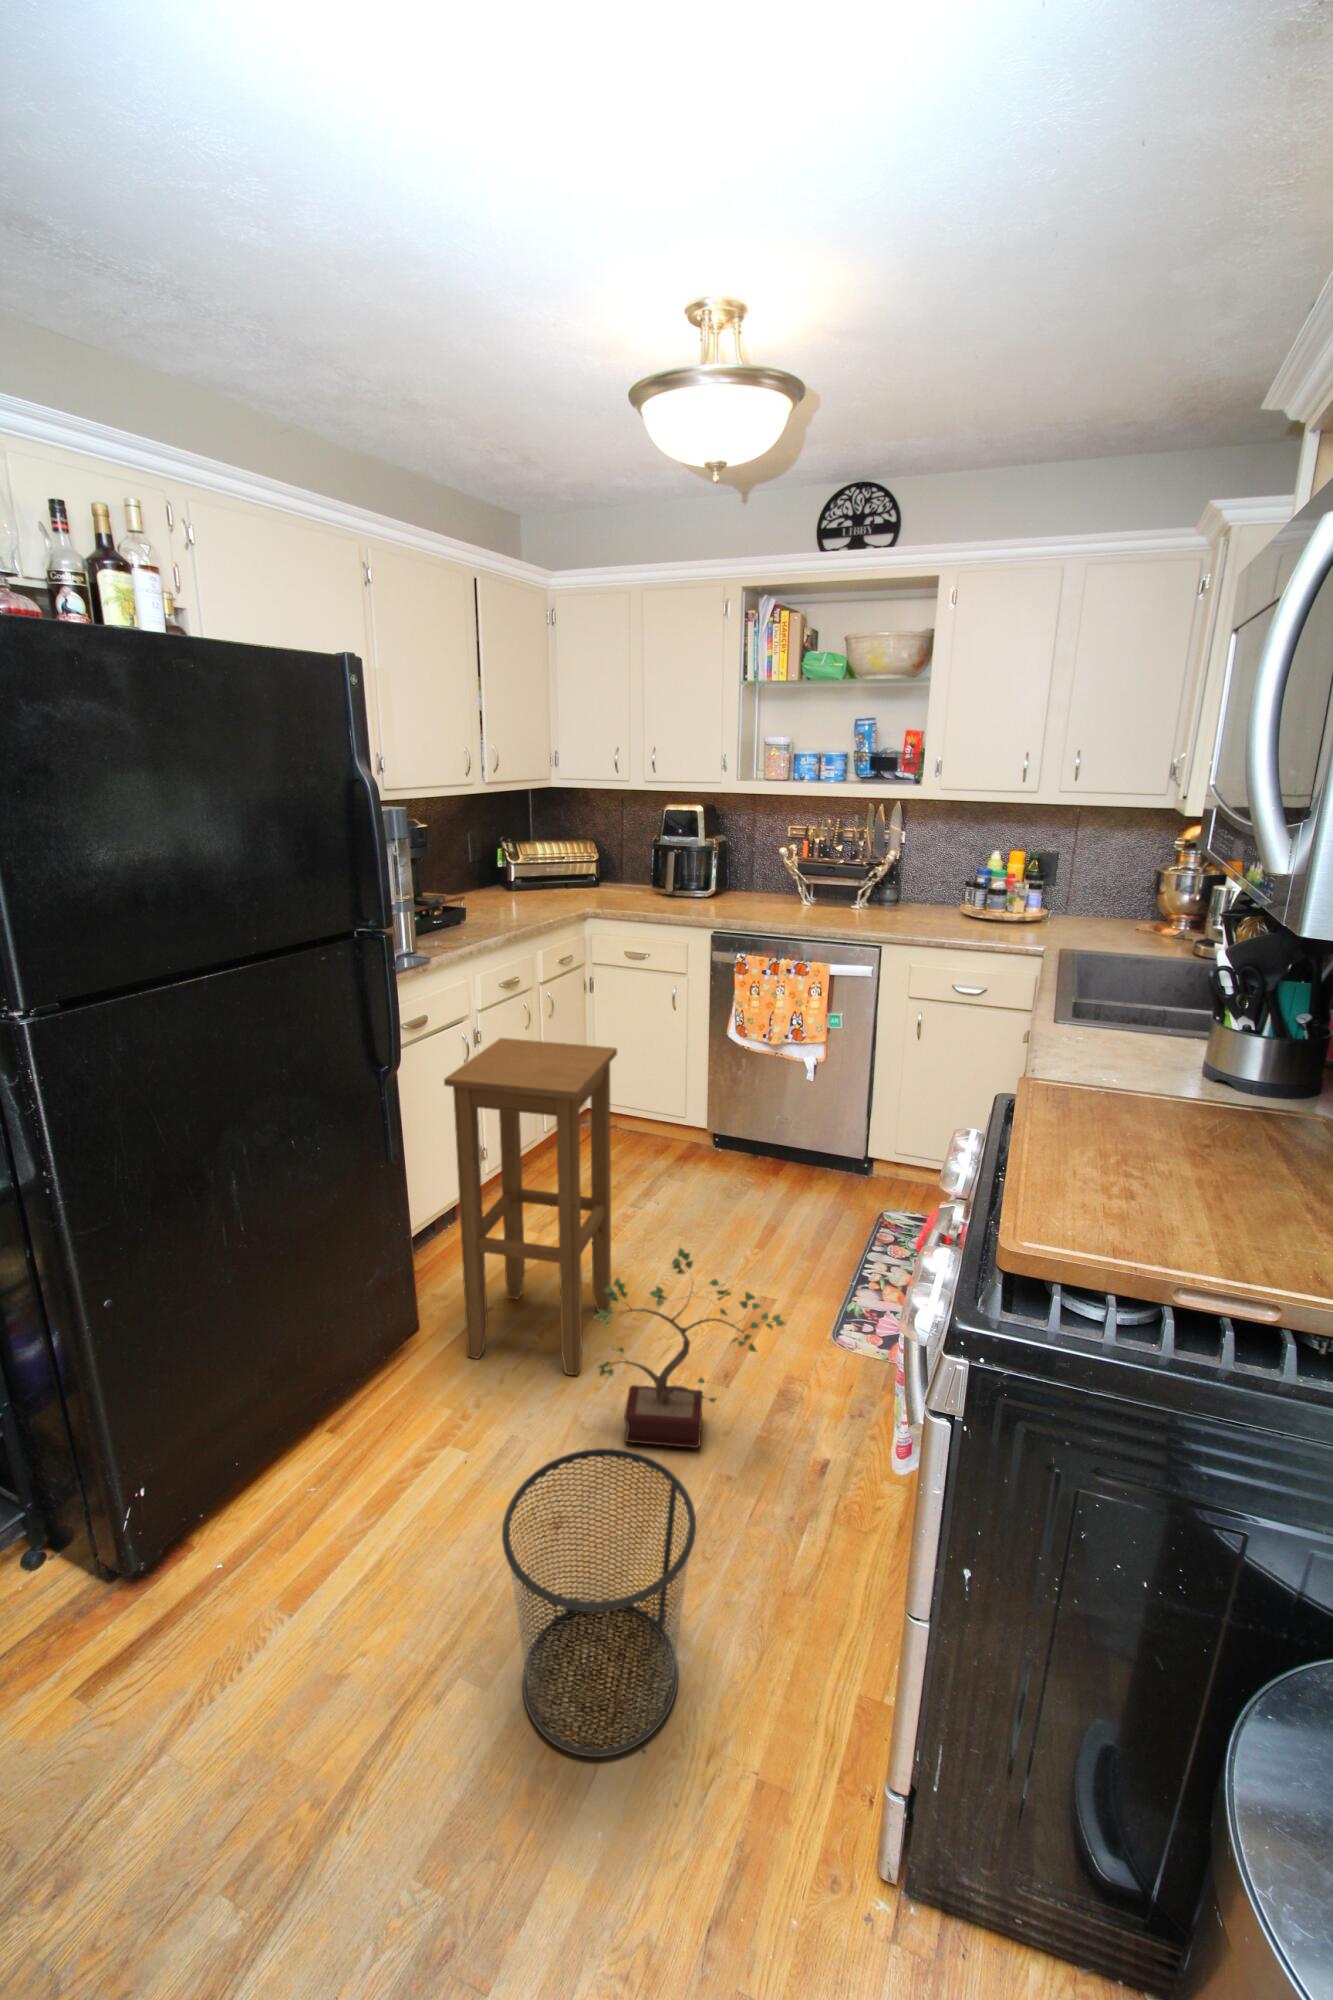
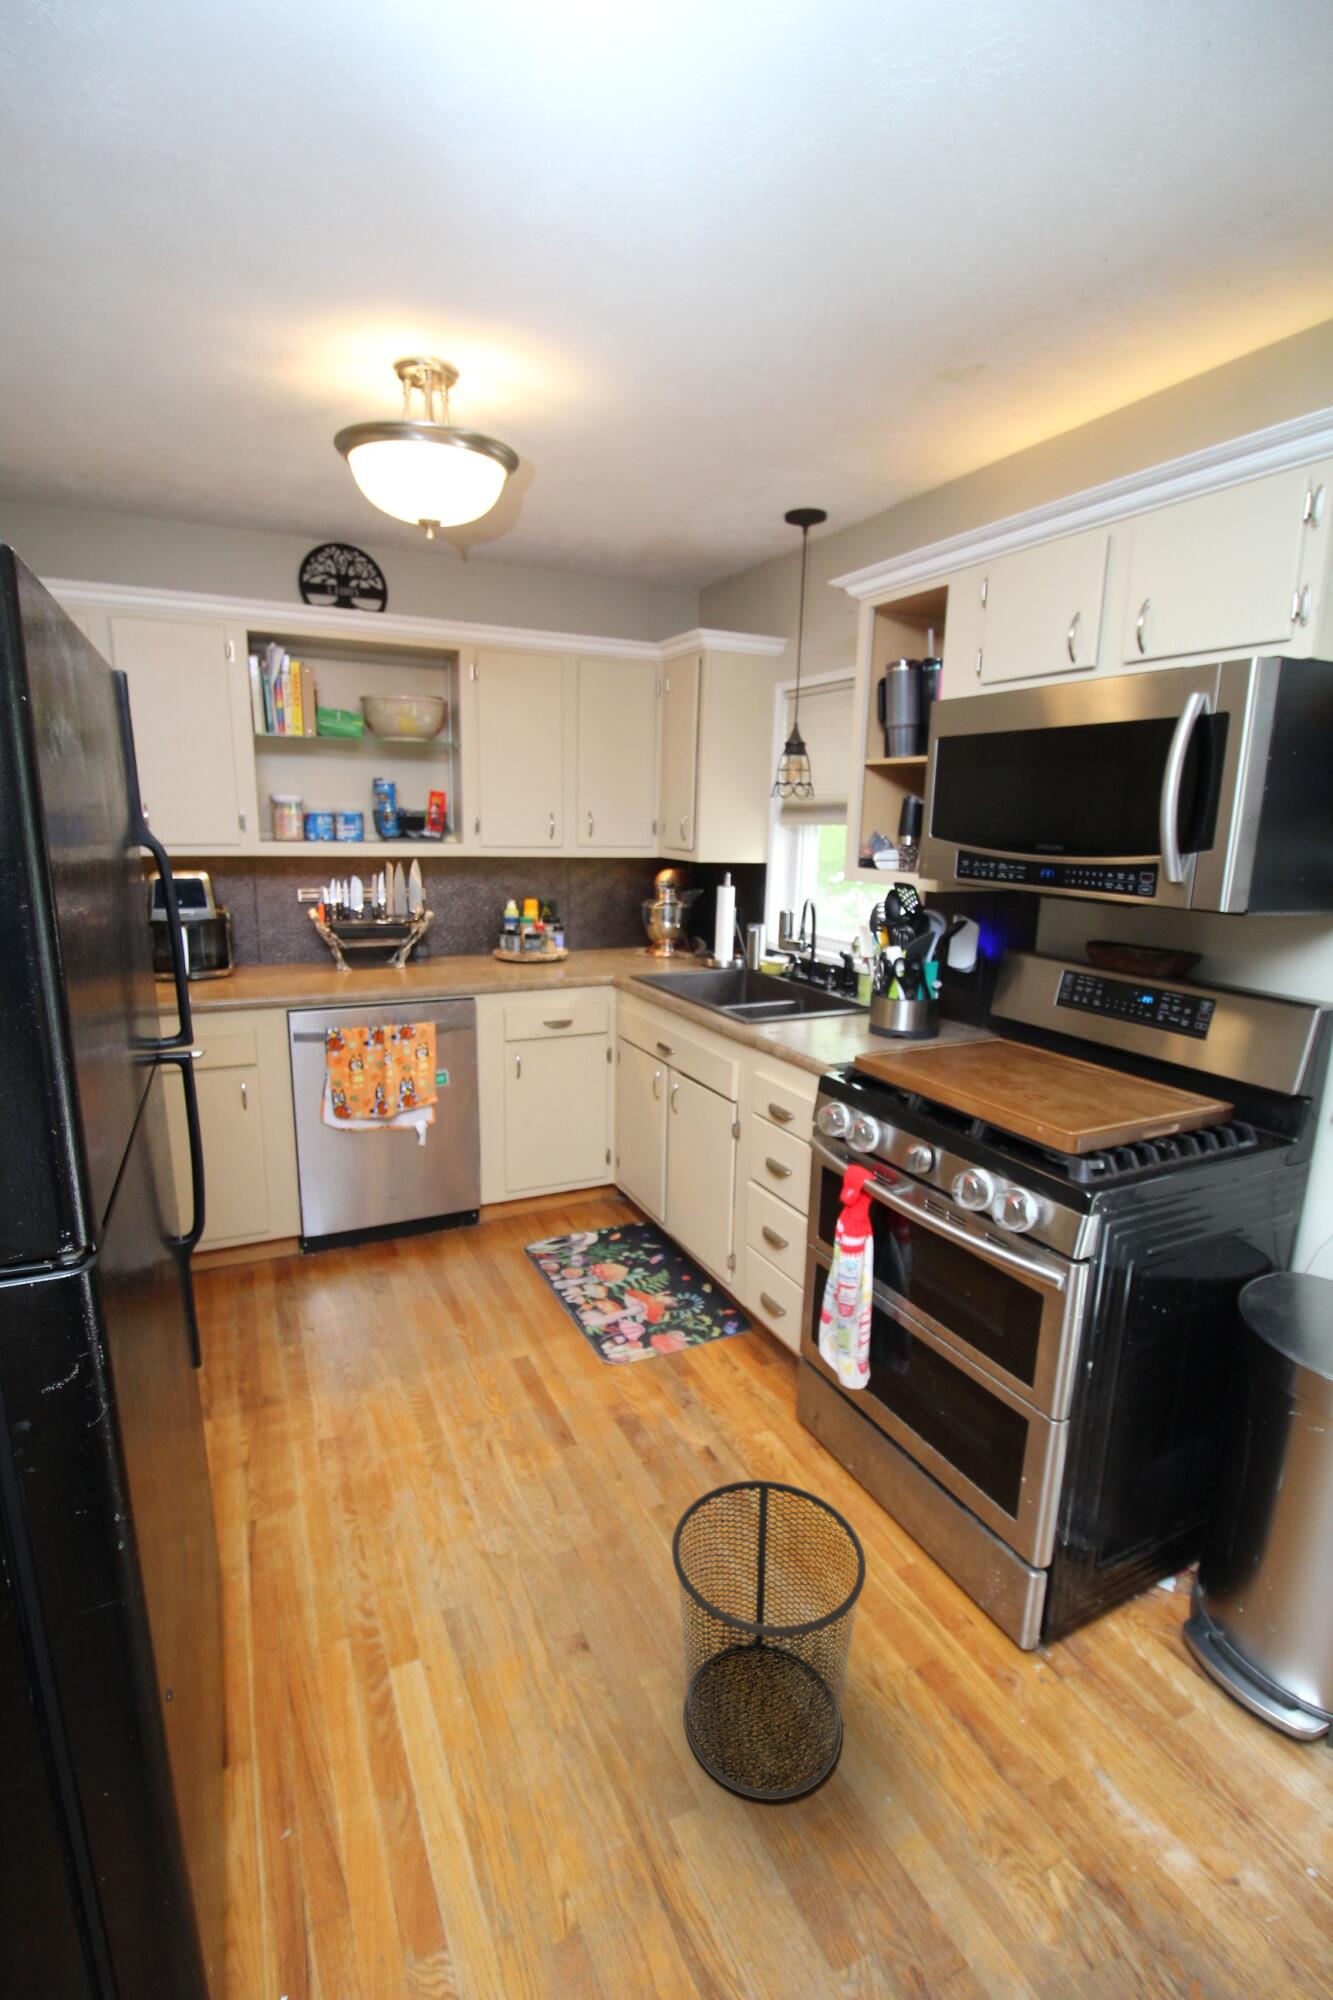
stool: present [444,1038,617,1375] -> none [220,1141,442,1600]
potted plant: present [594,1248,785,1448] -> none [515,1308,684,1544]

